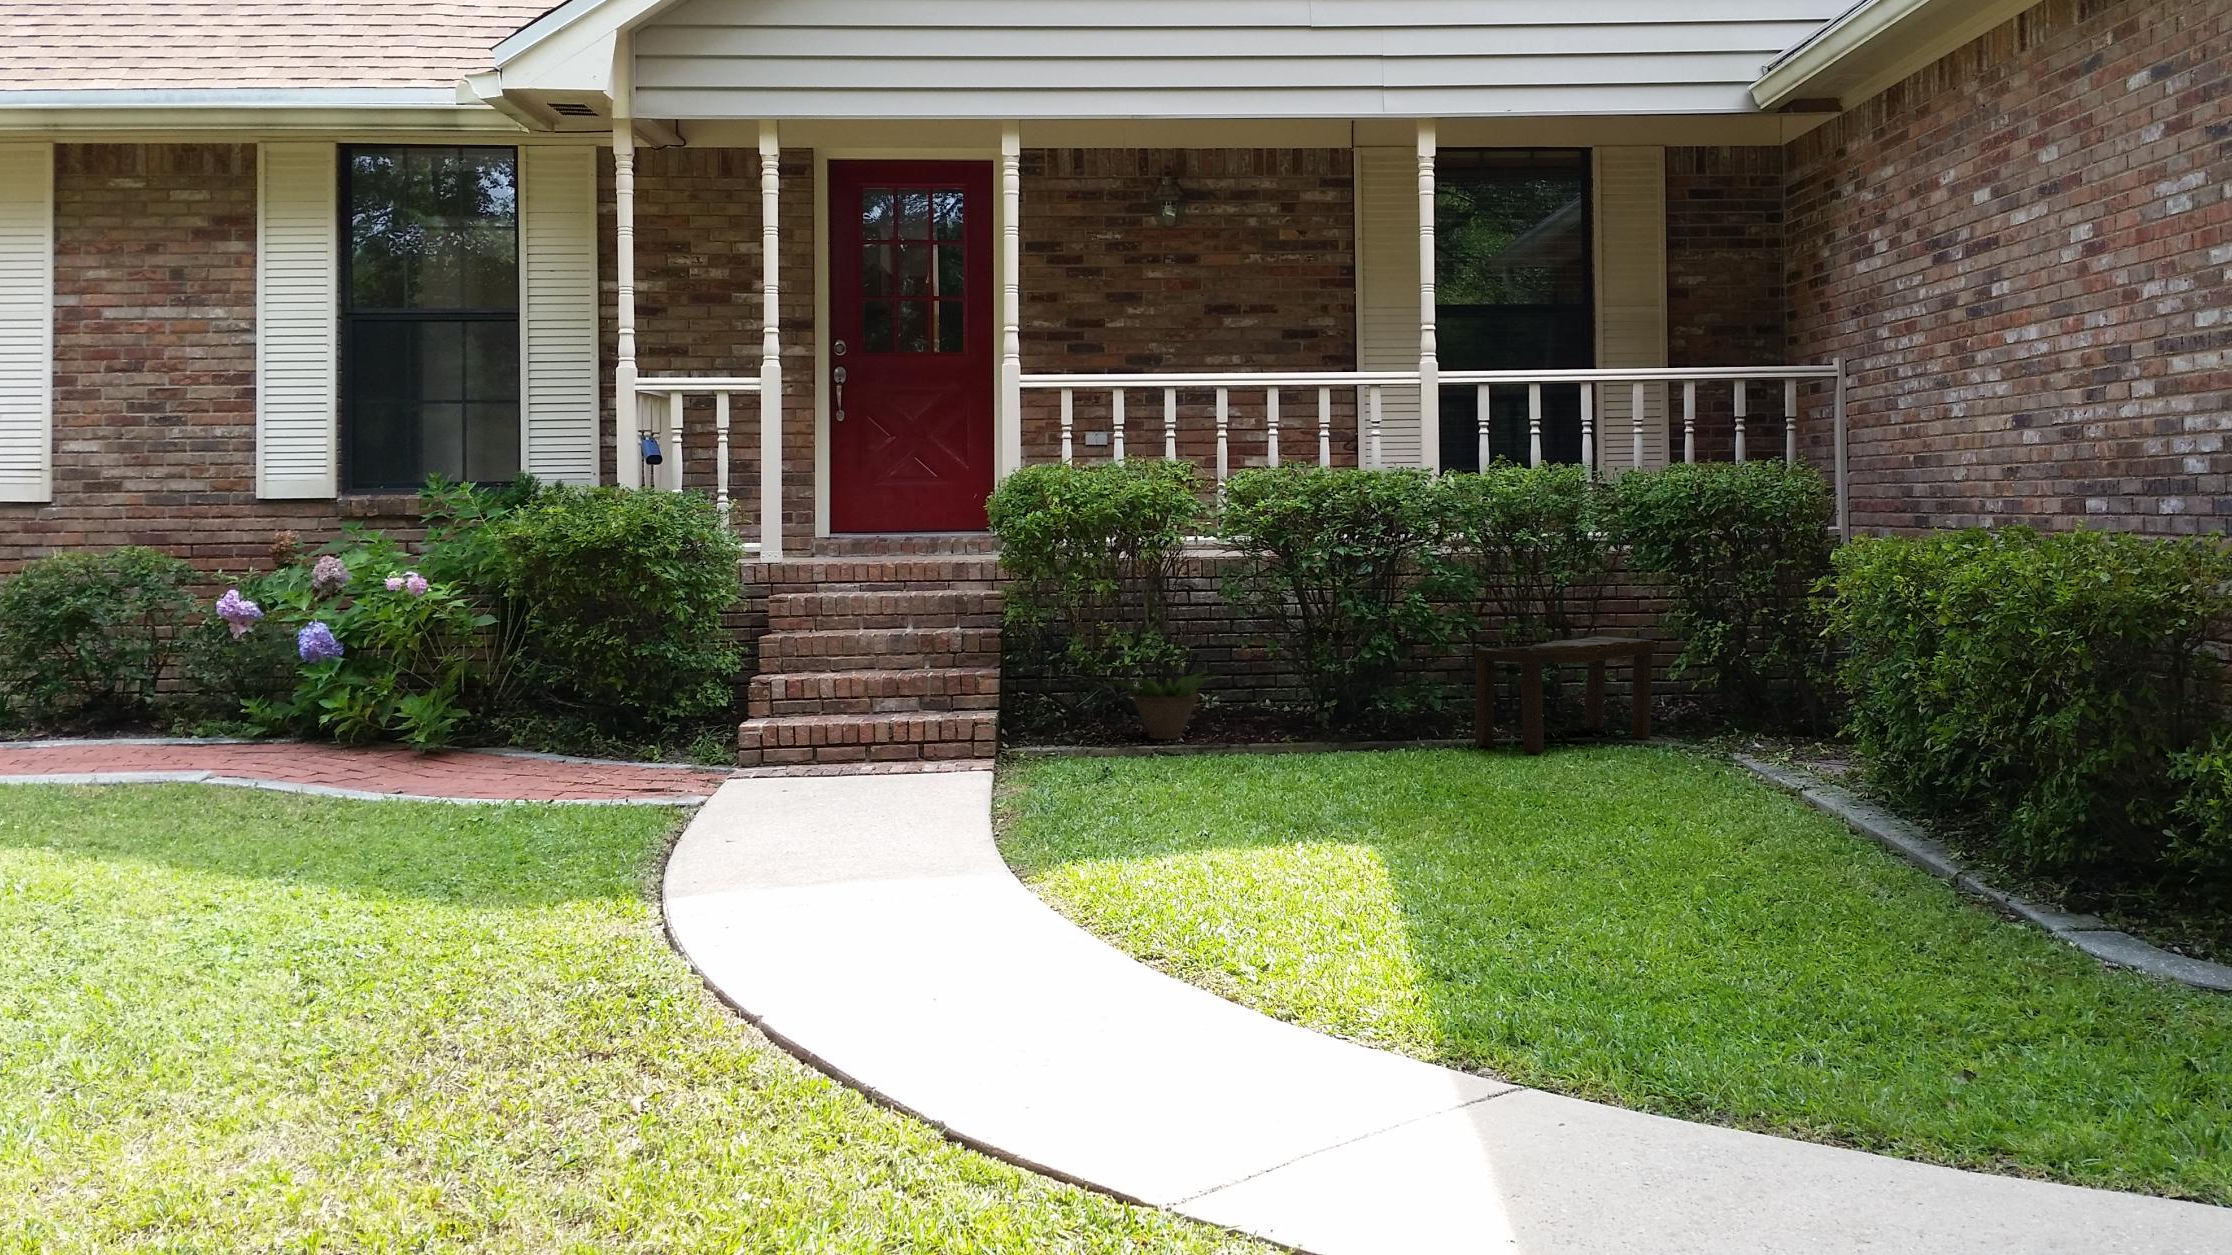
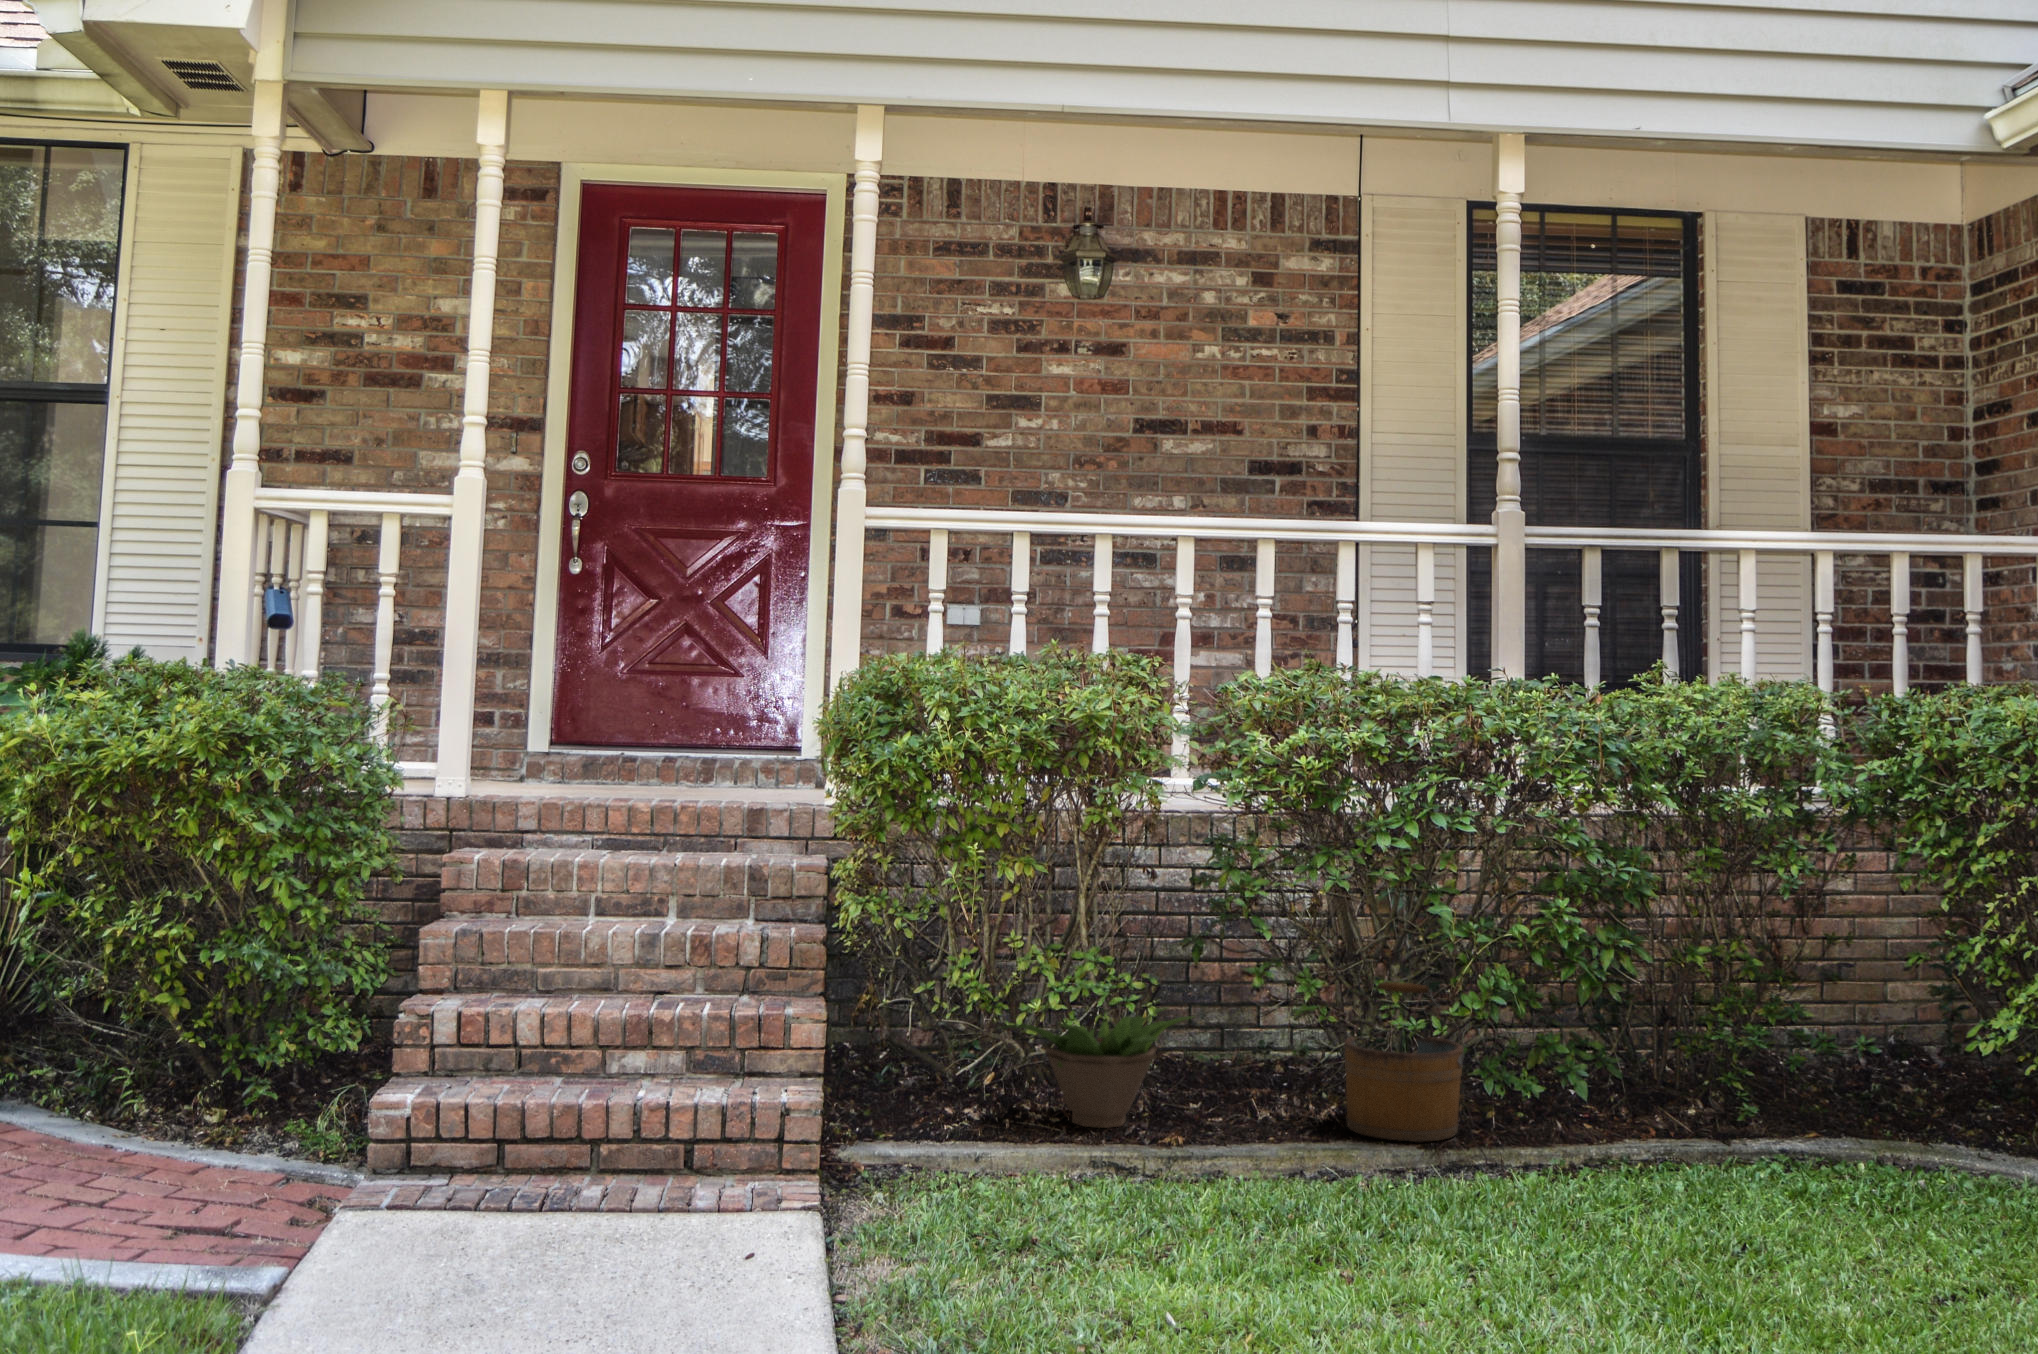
bench: present [1475,636,1656,753] -> none [1635,967,1922,1186]
bucket: none [1311,651,1381,741] -> present [1344,982,1464,1142]

